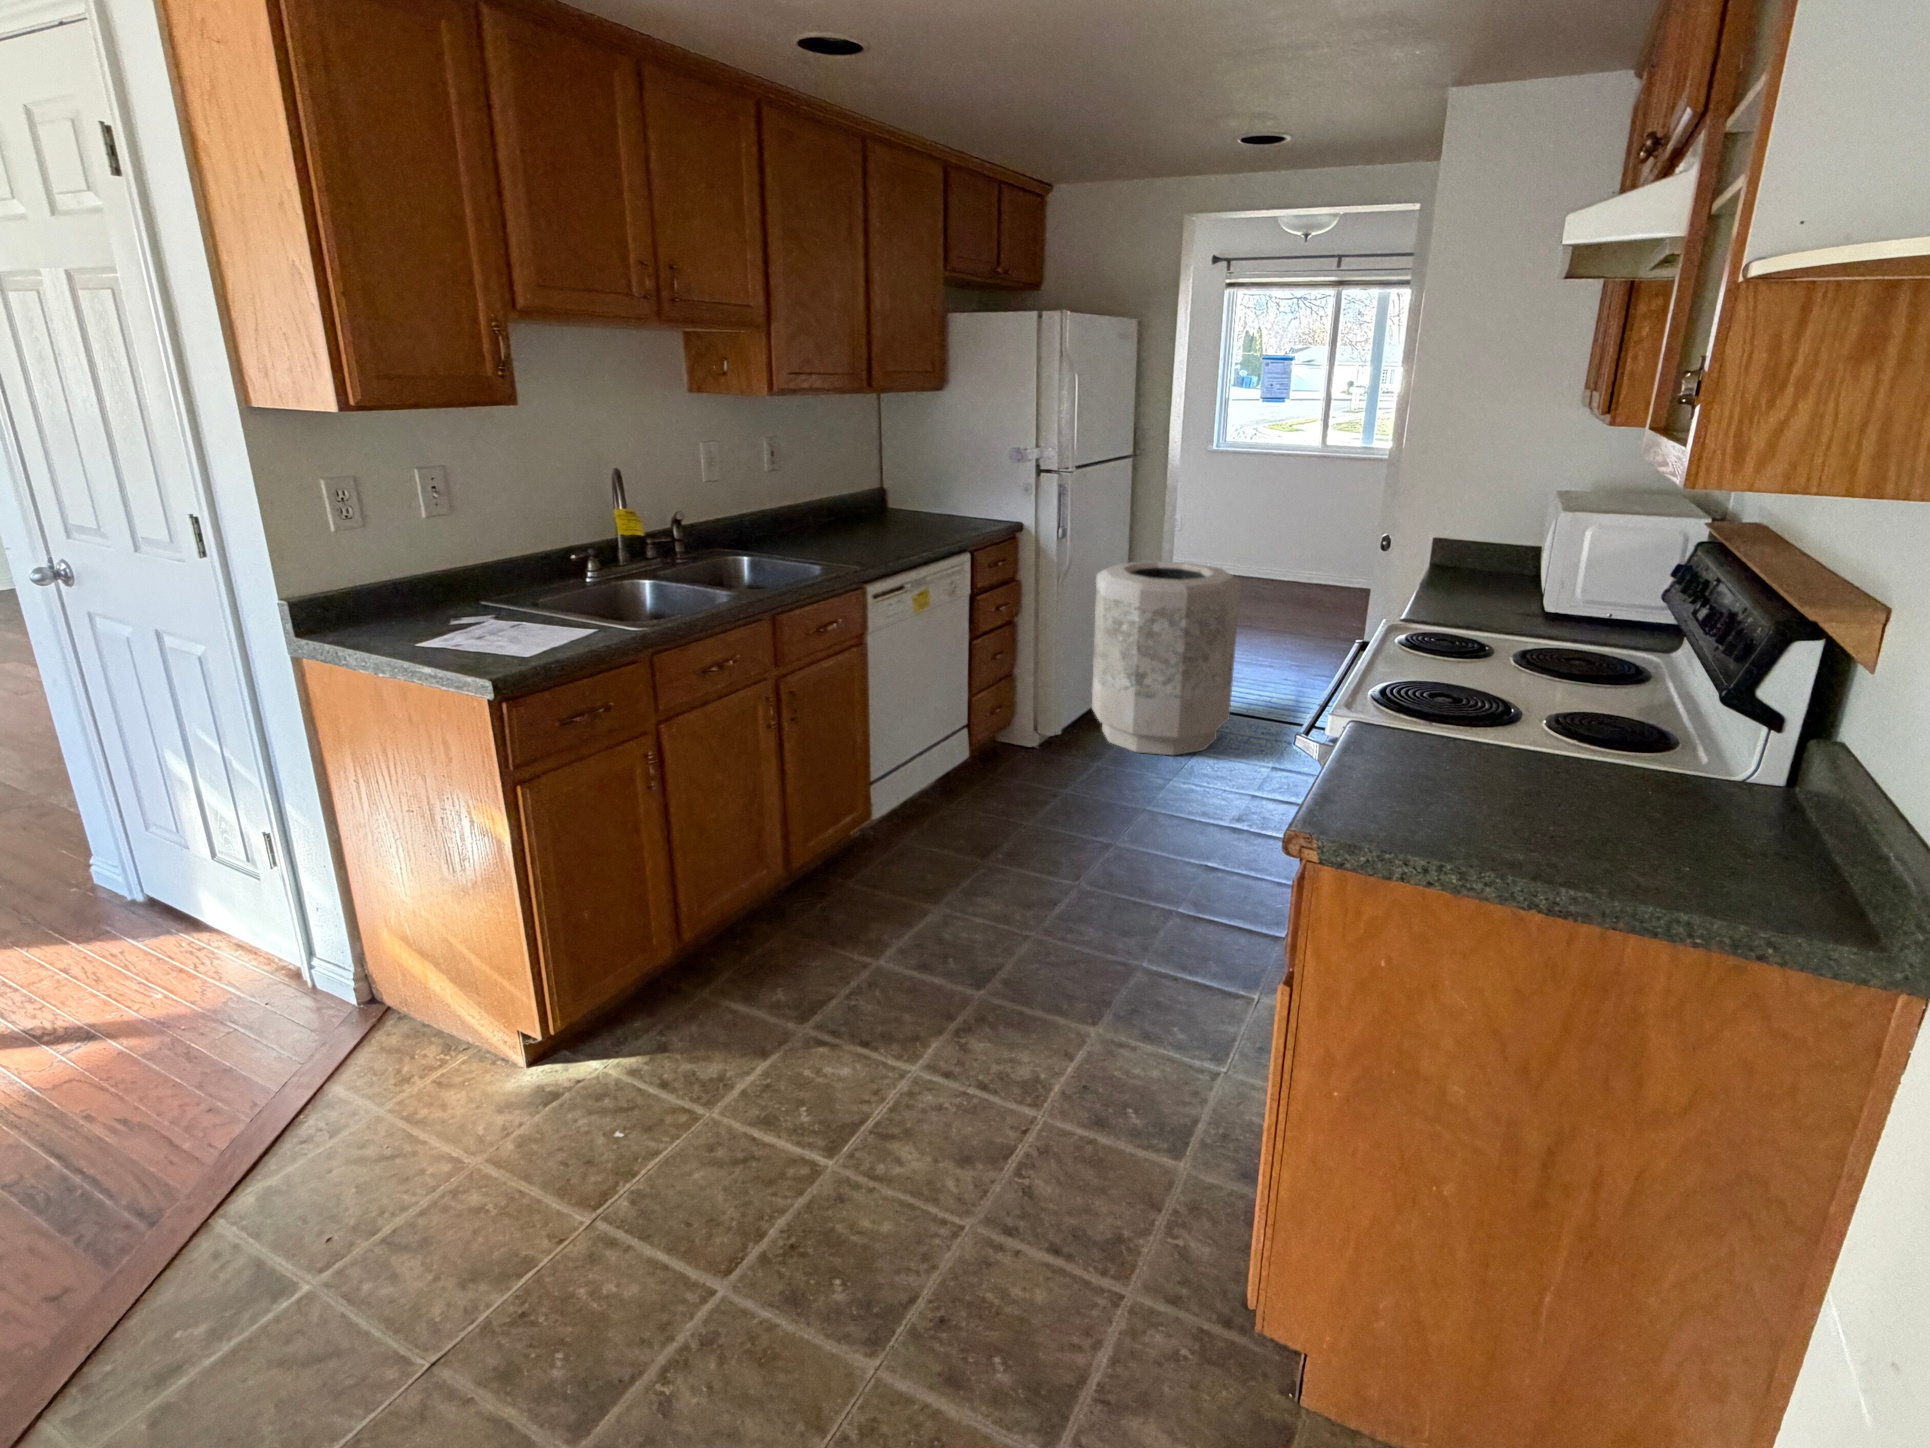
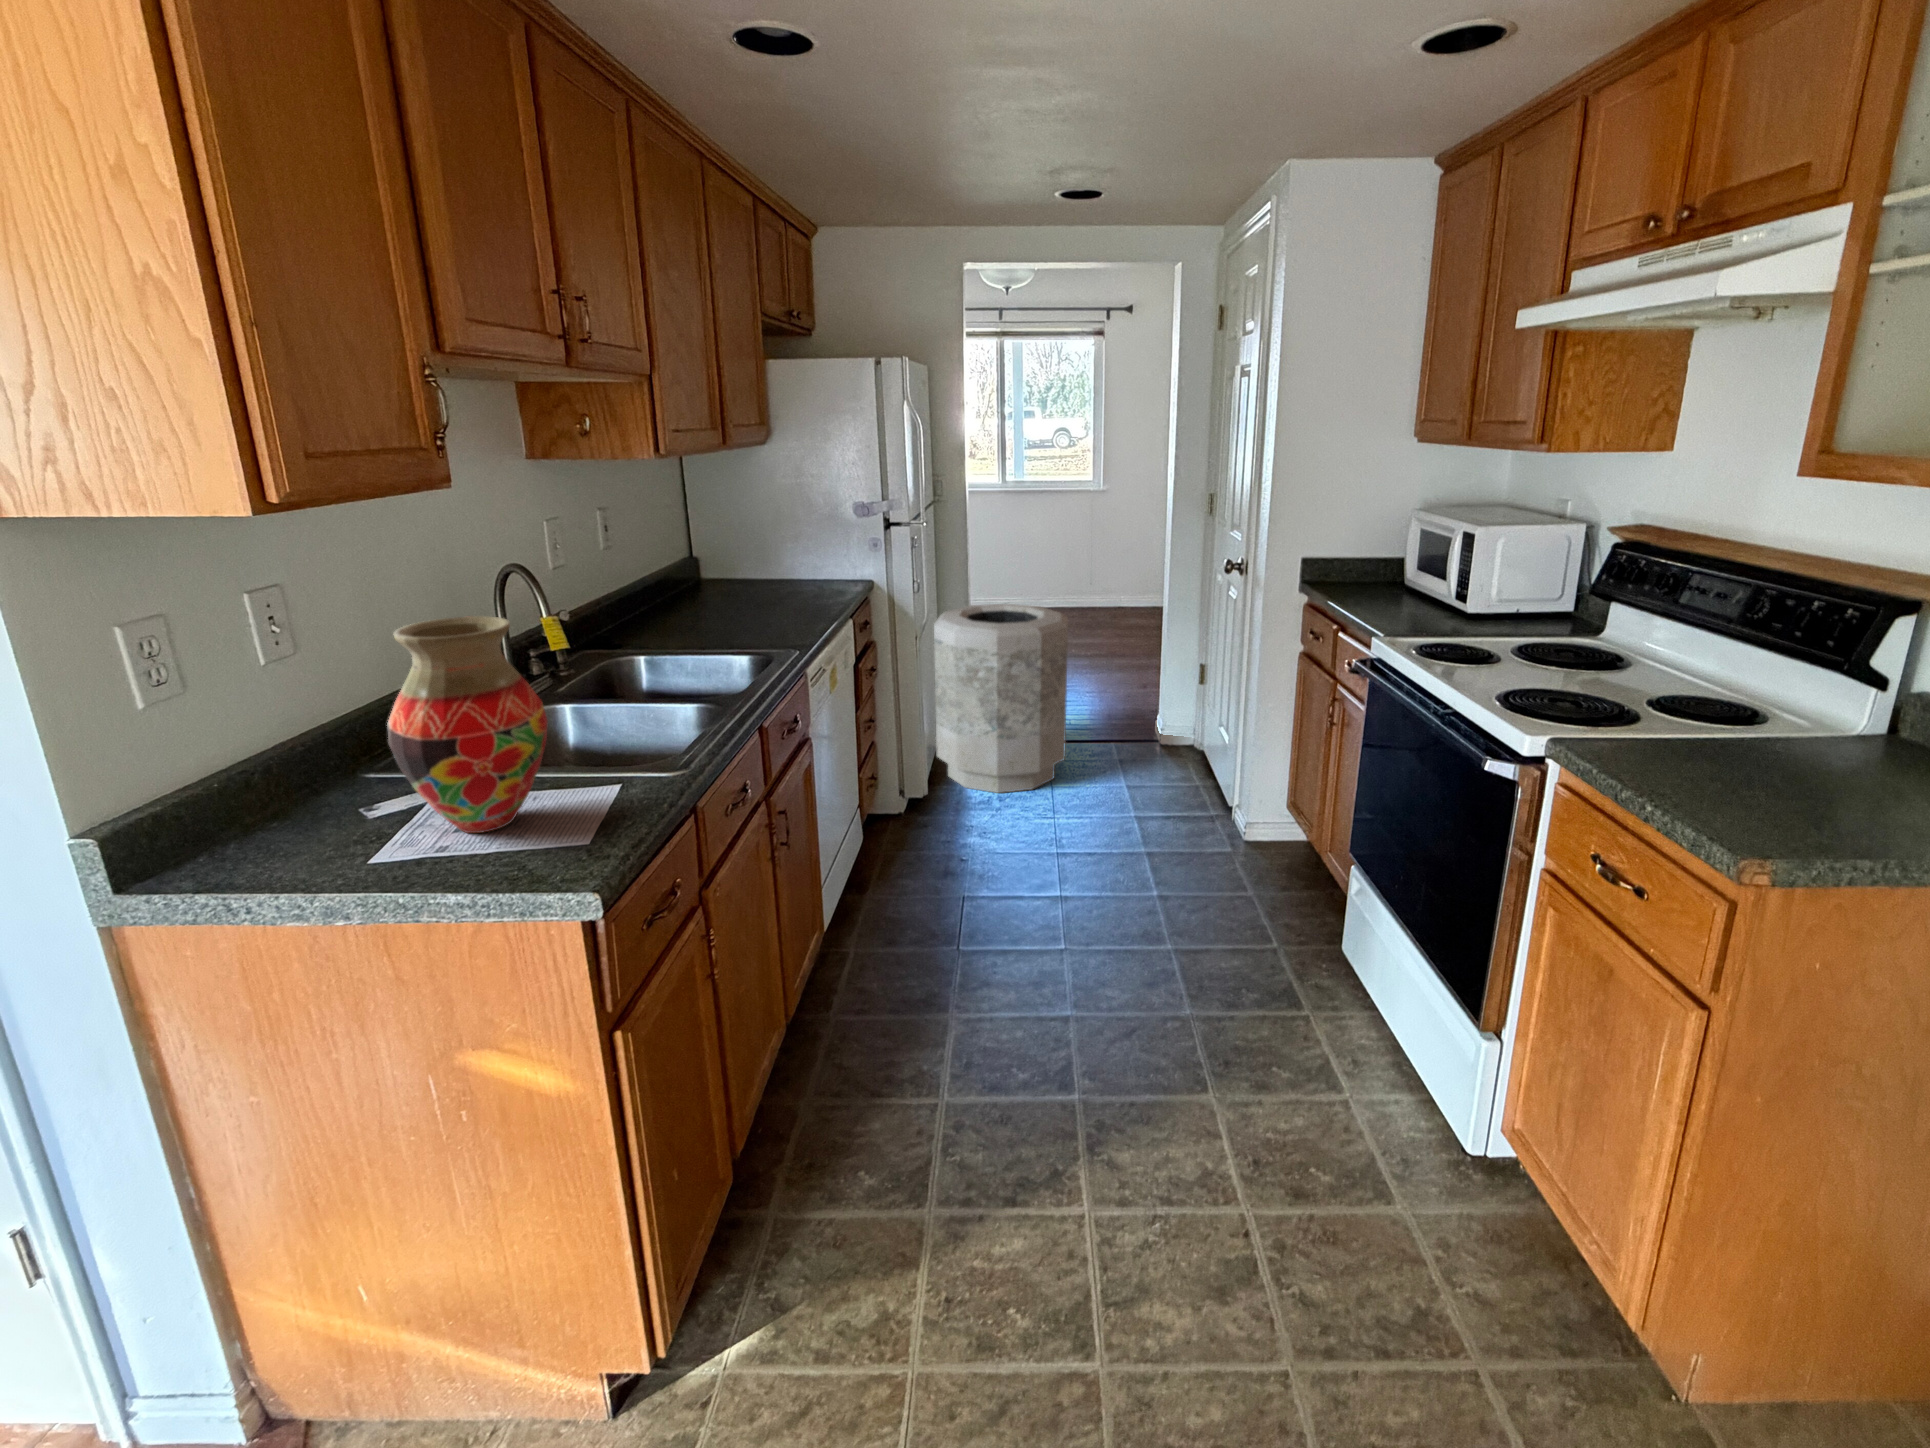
vase: none [436,493,541,639] -> present [387,616,548,833]

